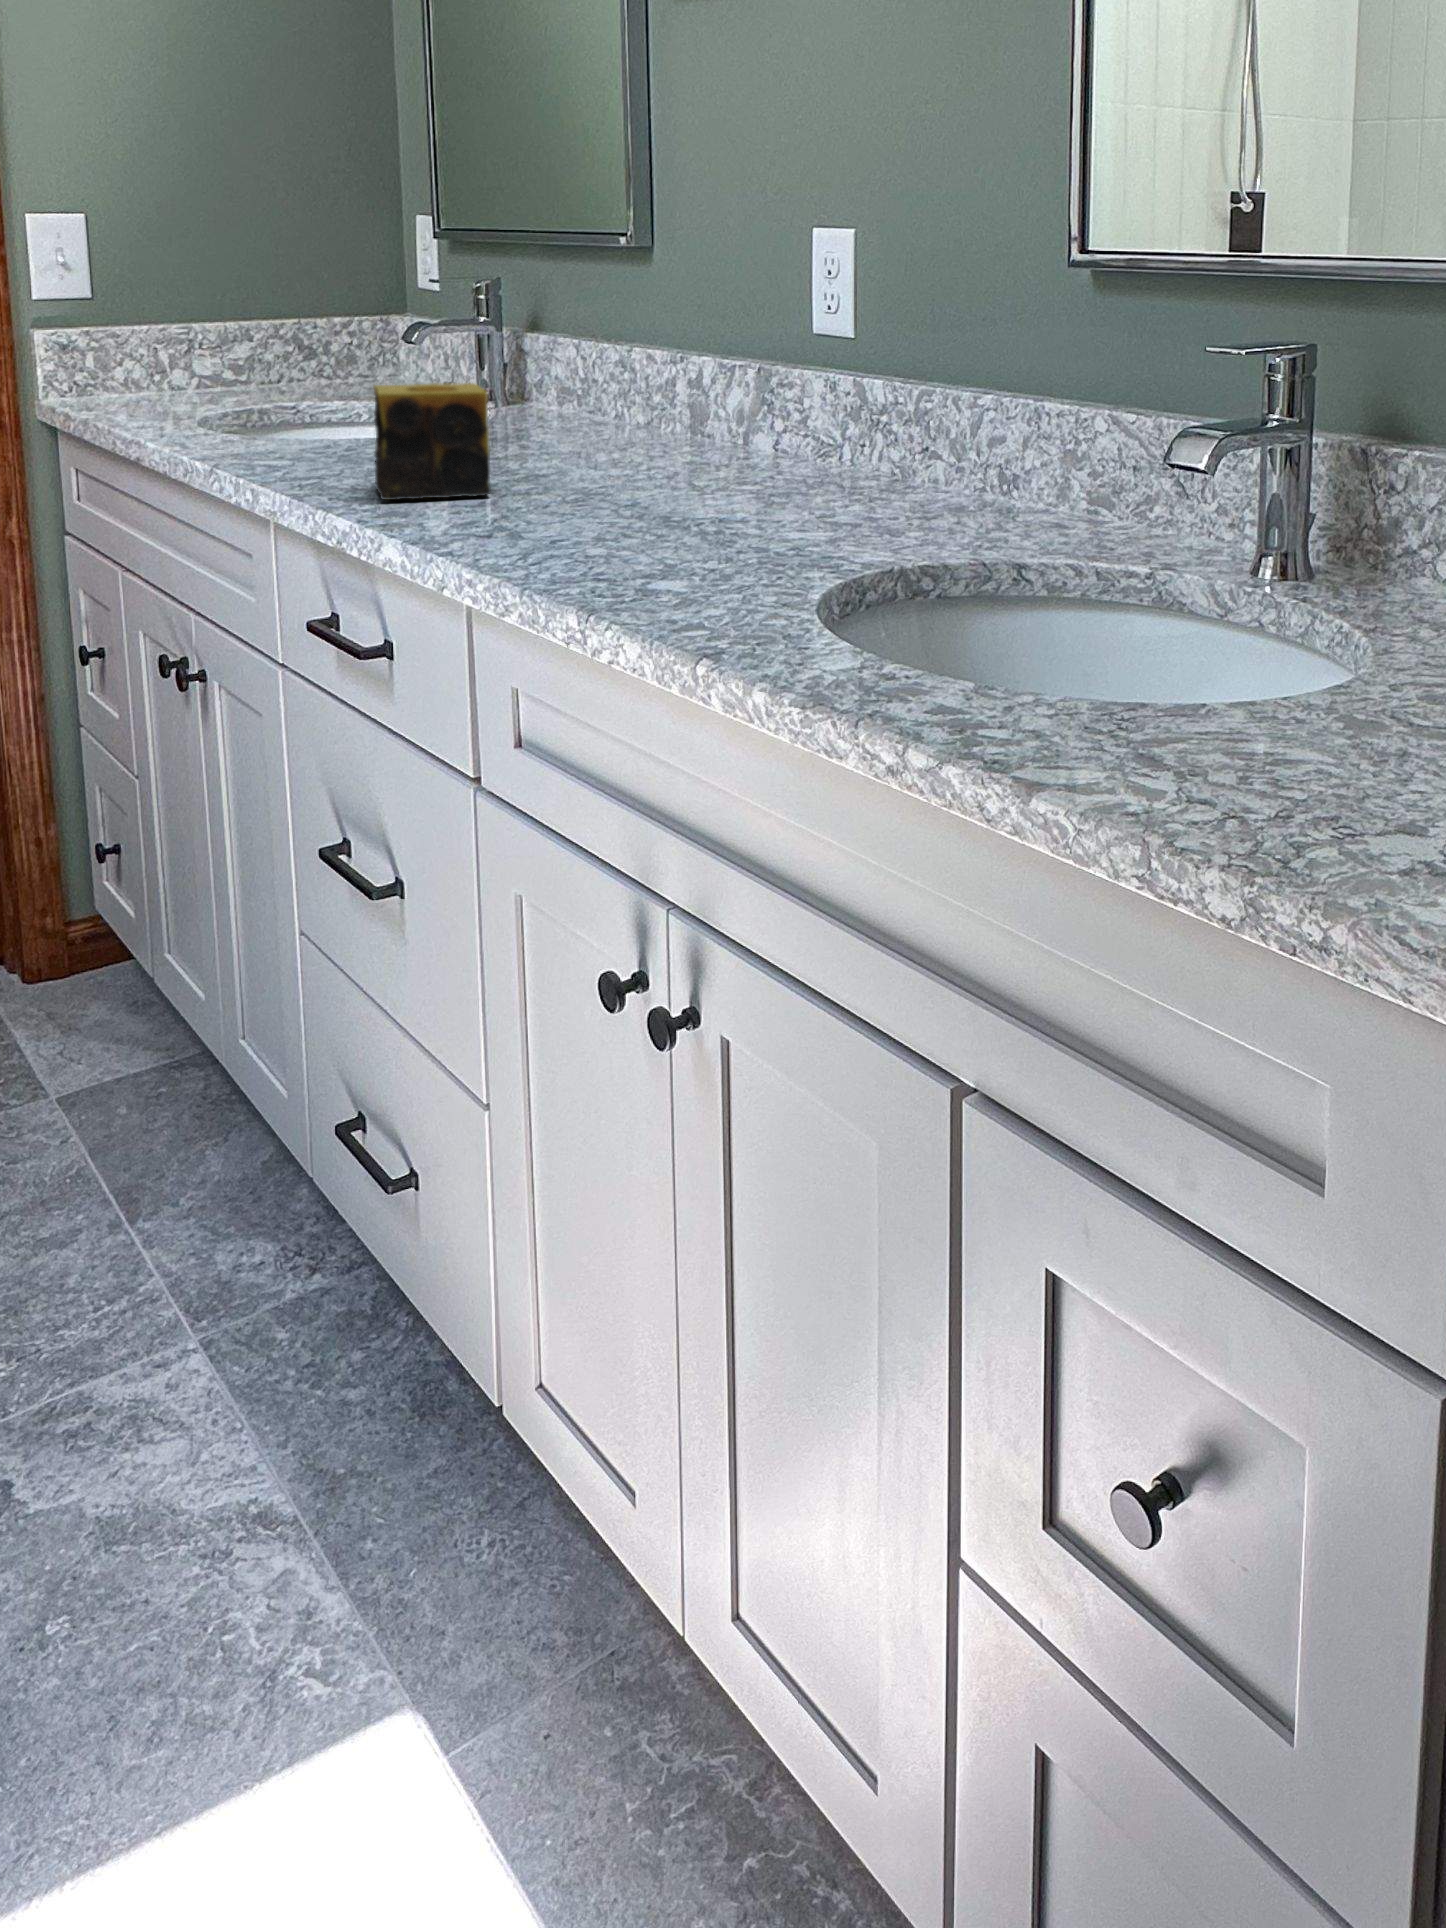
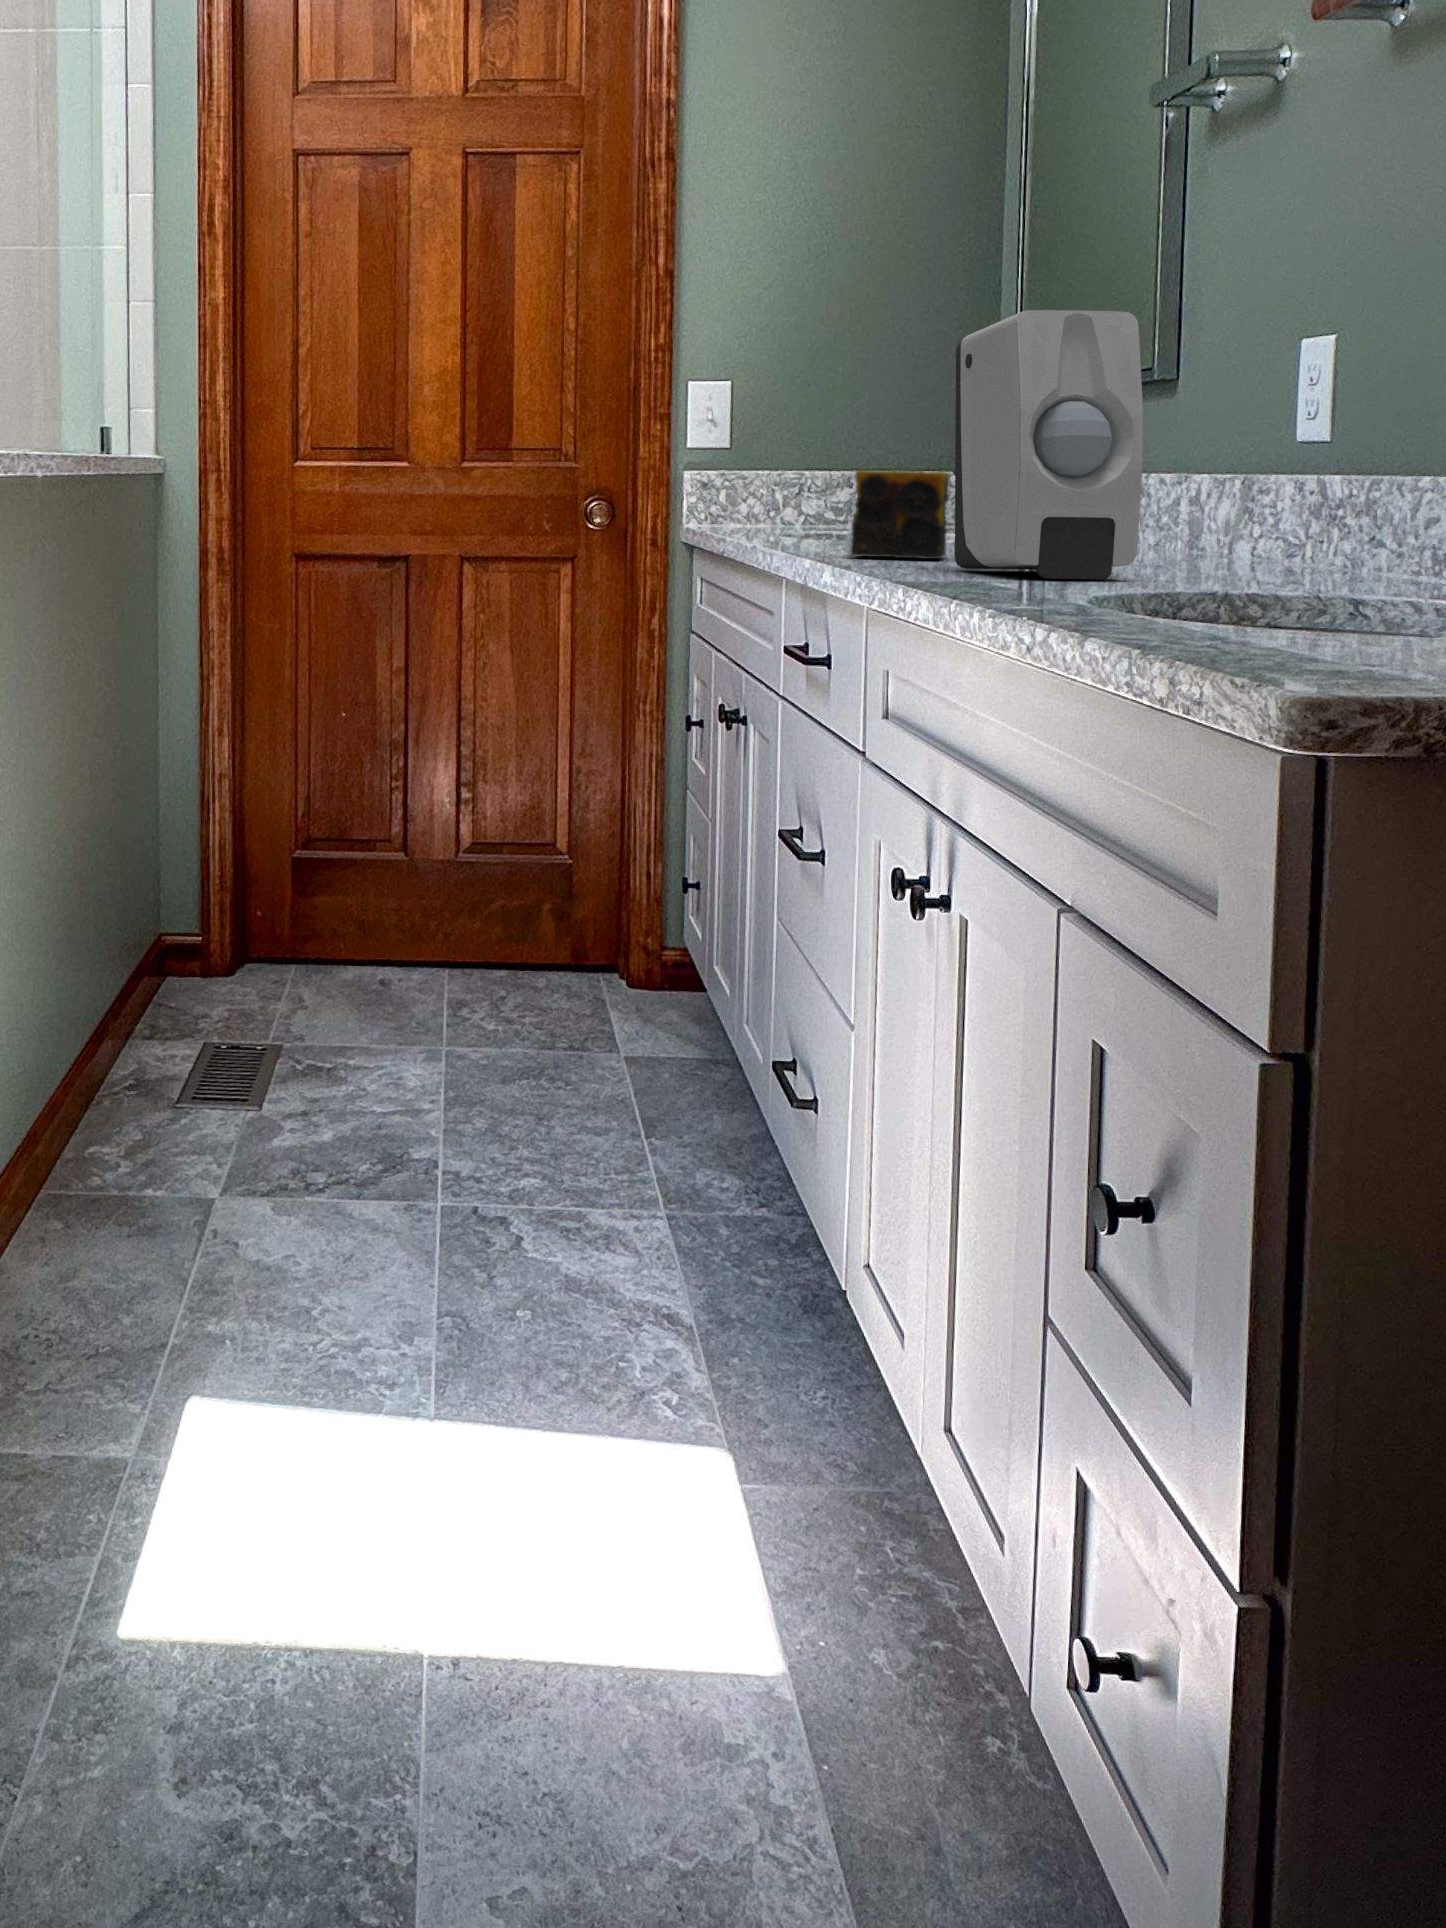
soap dispenser: none [529,234,770,553] -> present [955,310,1143,579]

